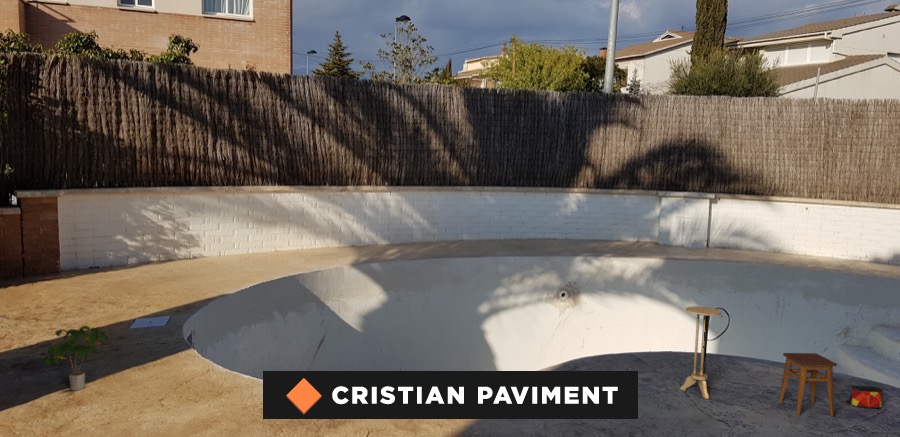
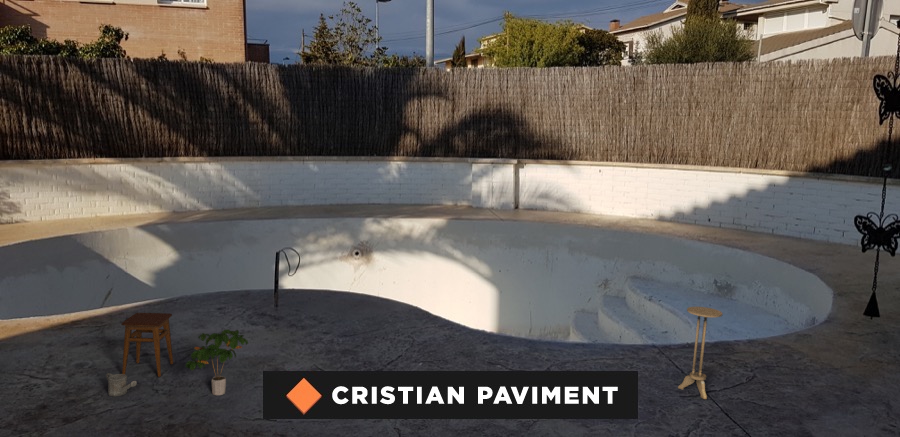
potted plant: present [42,326,108,390] -> present [186,329,248,395]
stool: present [779,353,837,416] -> present [121,313,173,377]
watering can: none [113,377,142,399] -> present [106,373,136,396]
bag: present [846,386,883,408] -> none [841,387,878,411]

